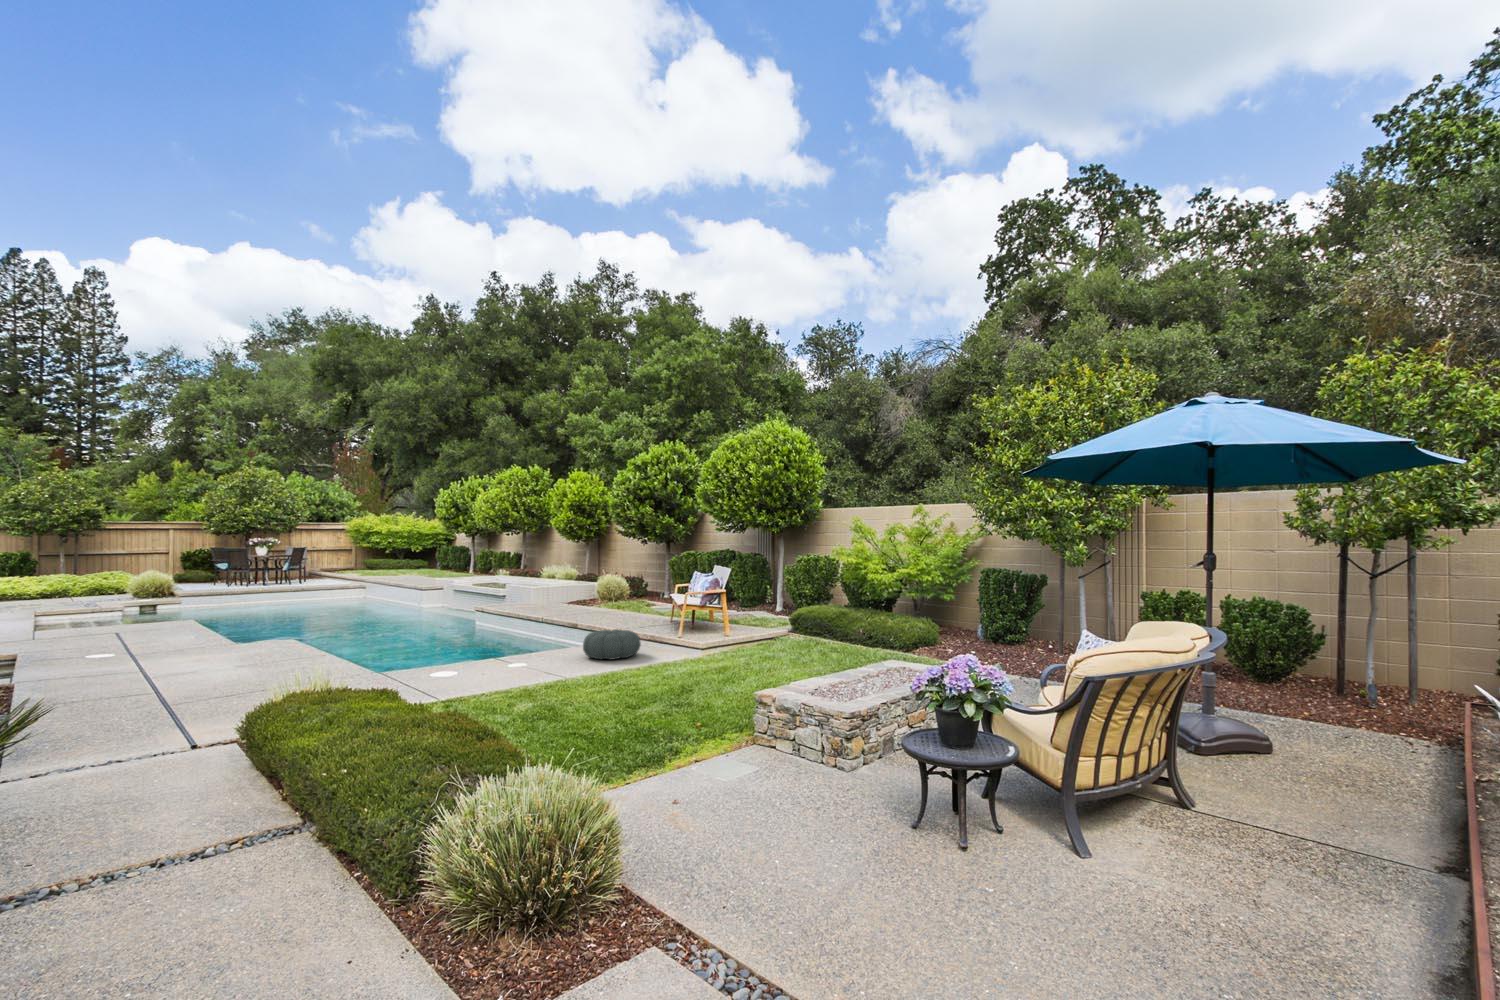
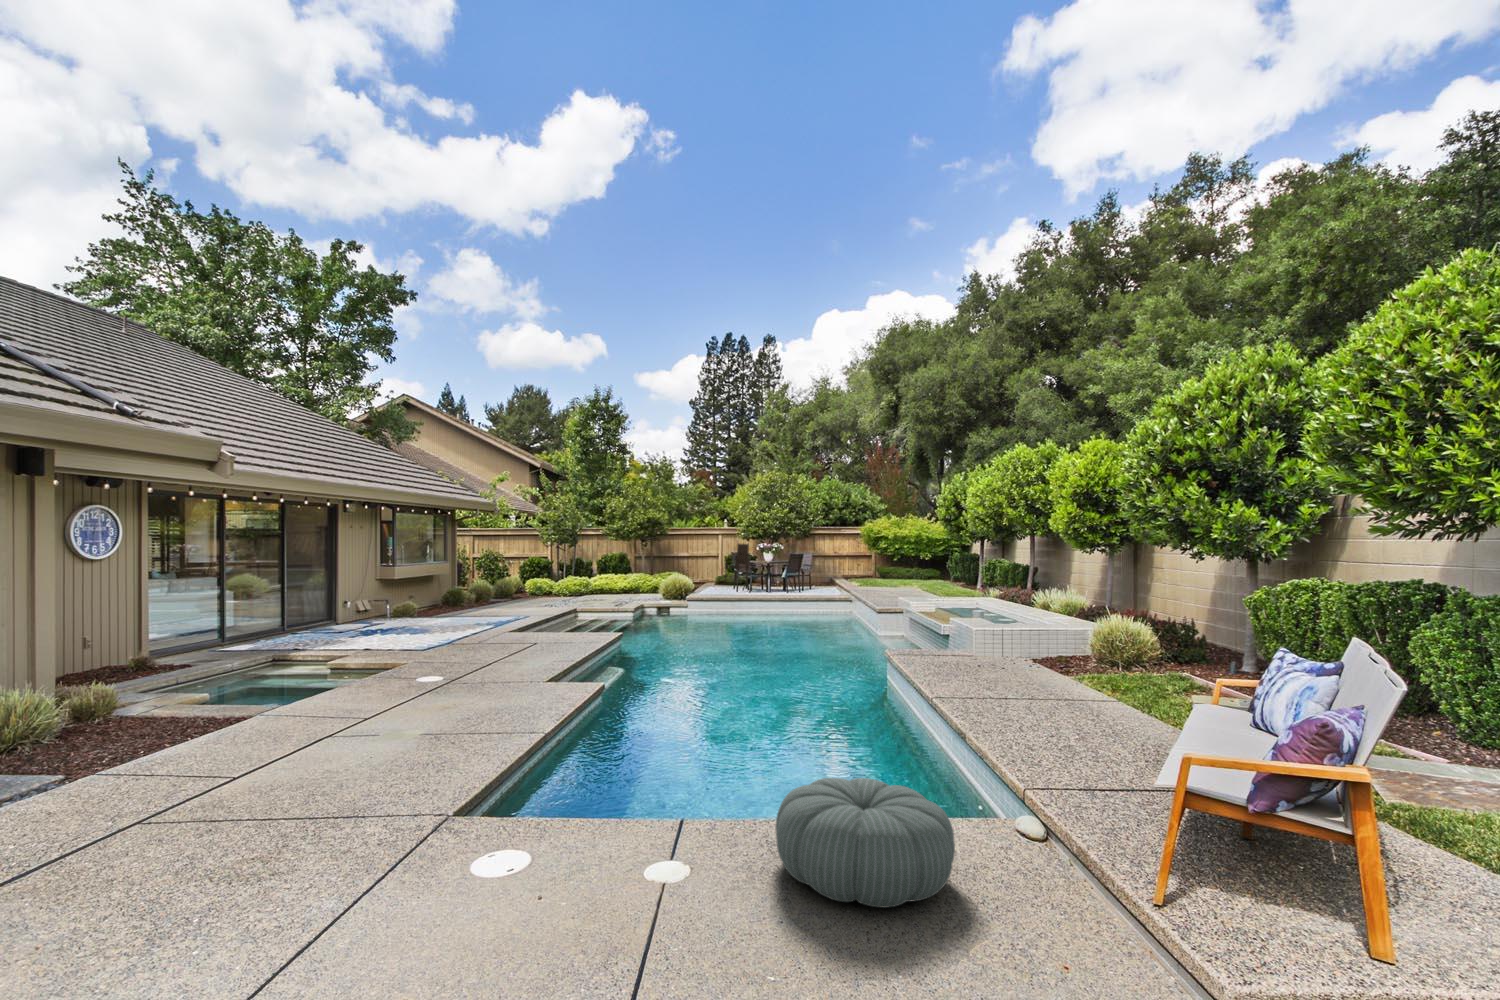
armchair: none [226,545,255,587] -> present [724,544,749,583]

